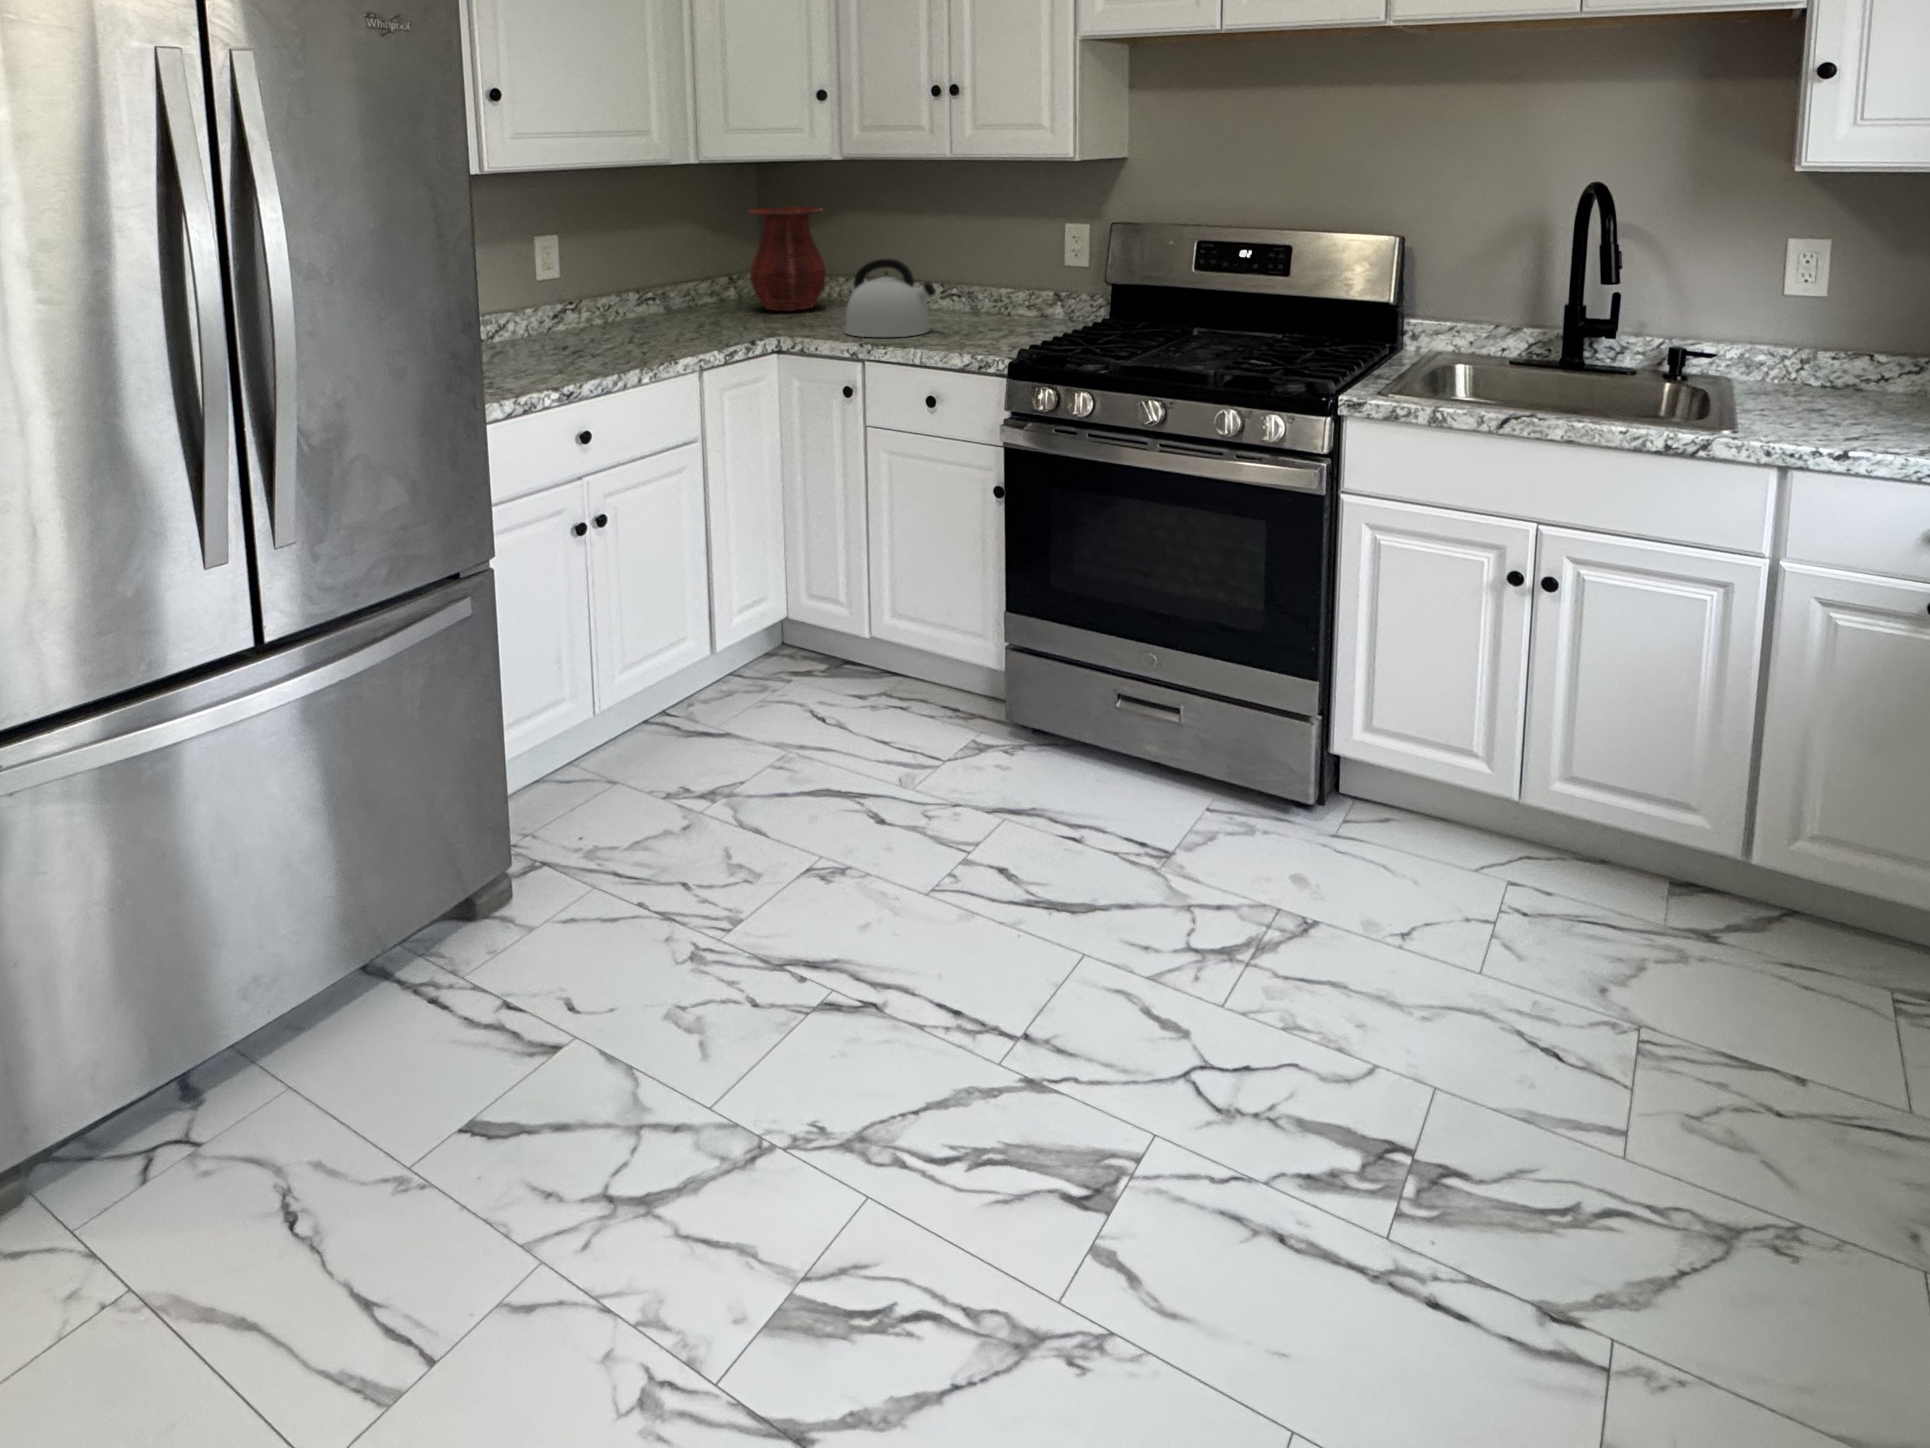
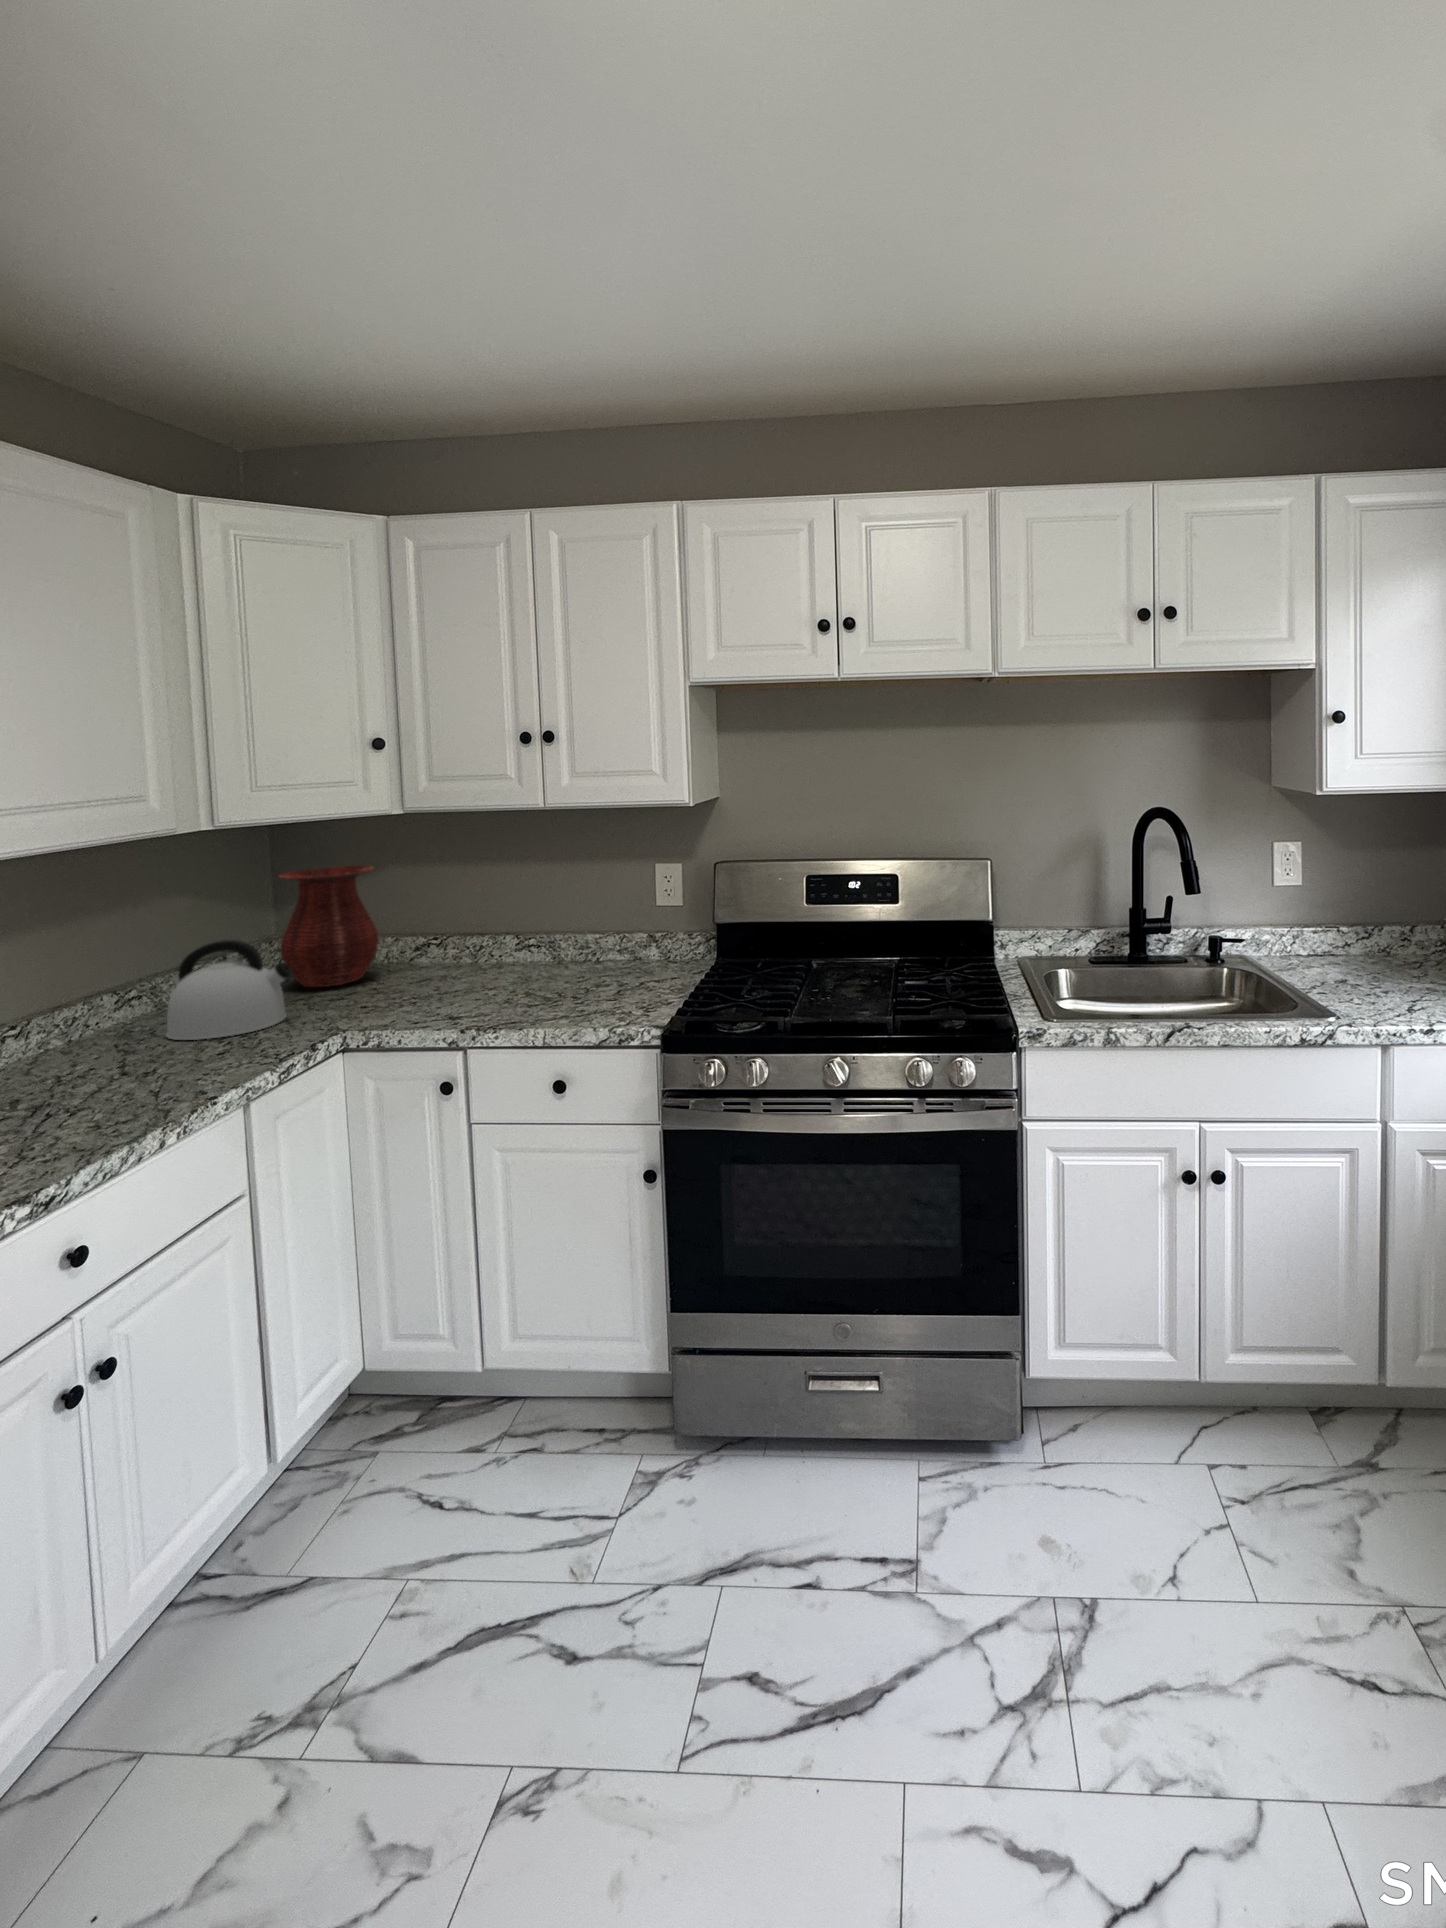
kettle: present [845,259,936,337] -> present [166,940,292,1040]

